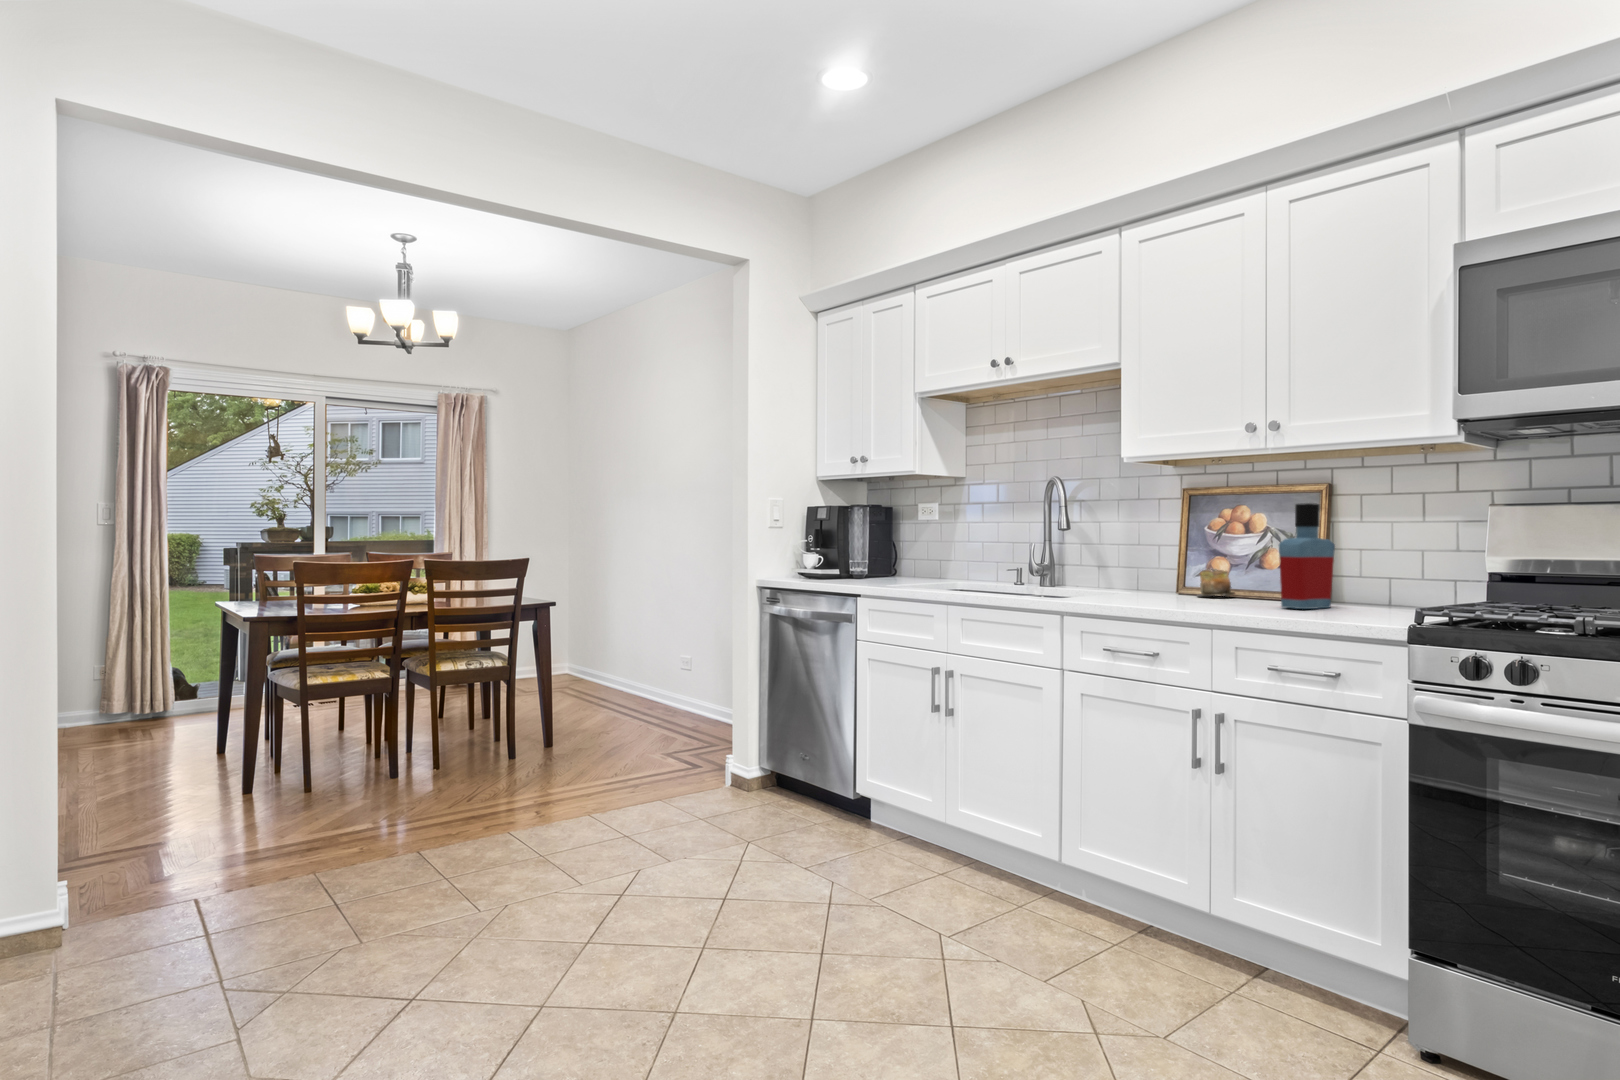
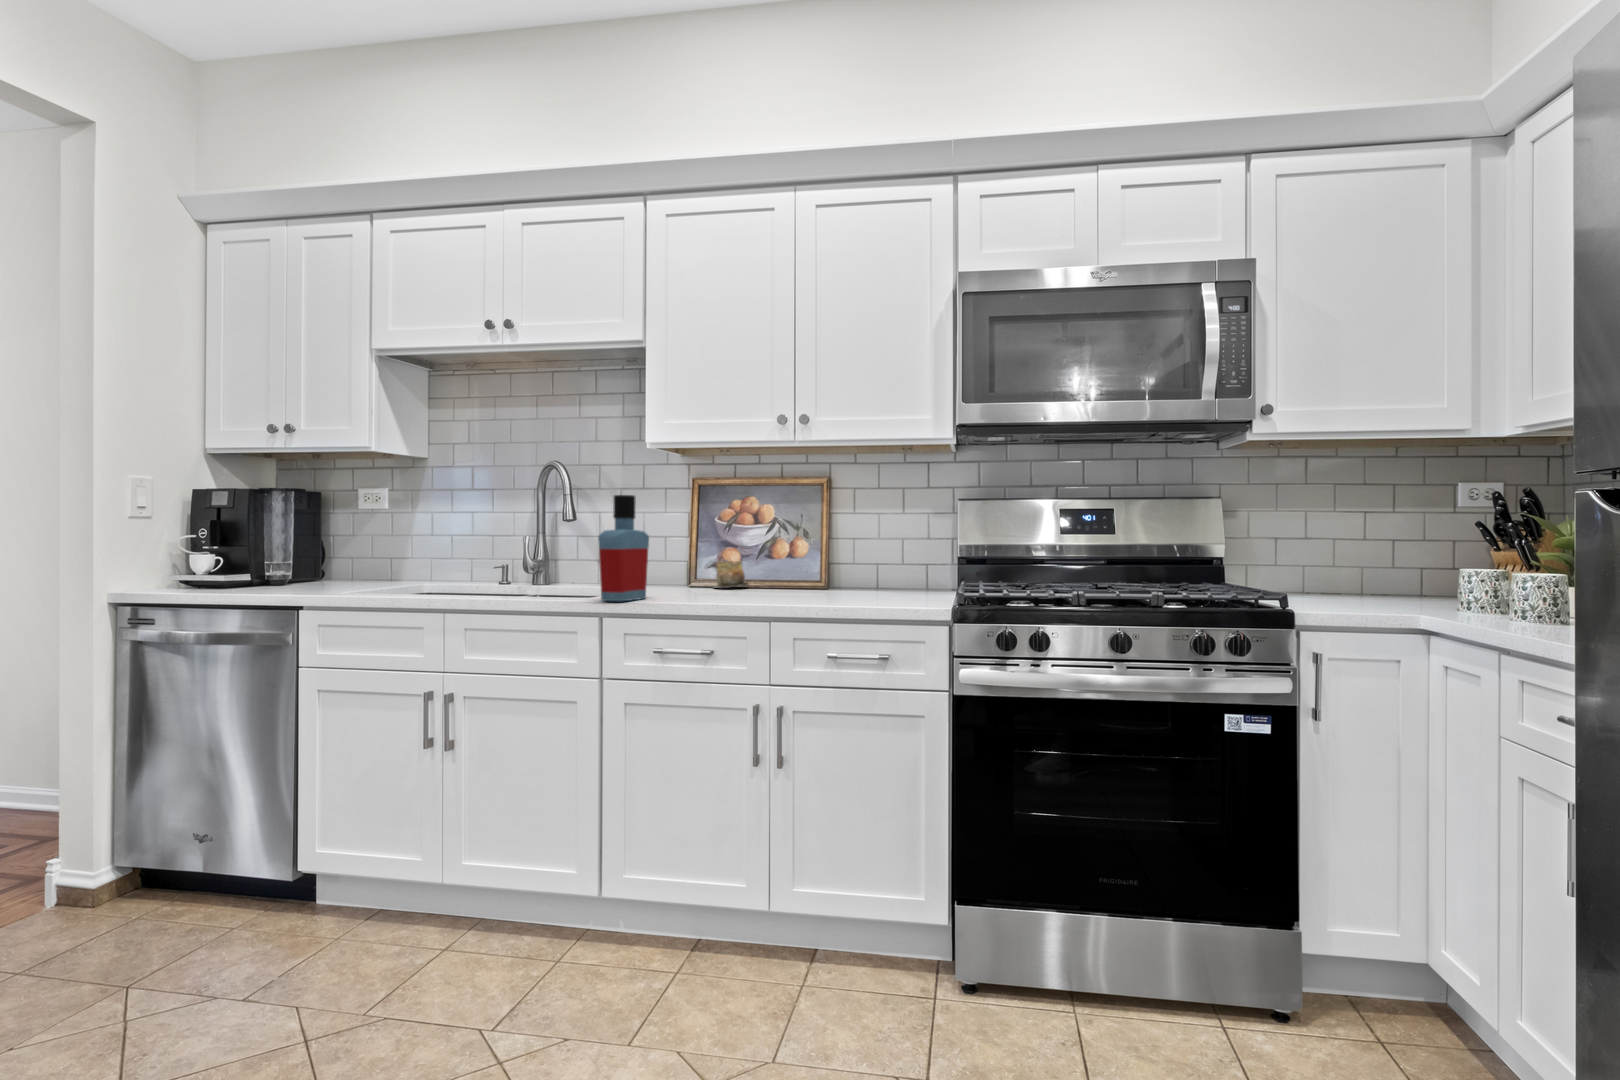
bottle: present [1279,503,1335,609] -> present [598,495,649,601]

